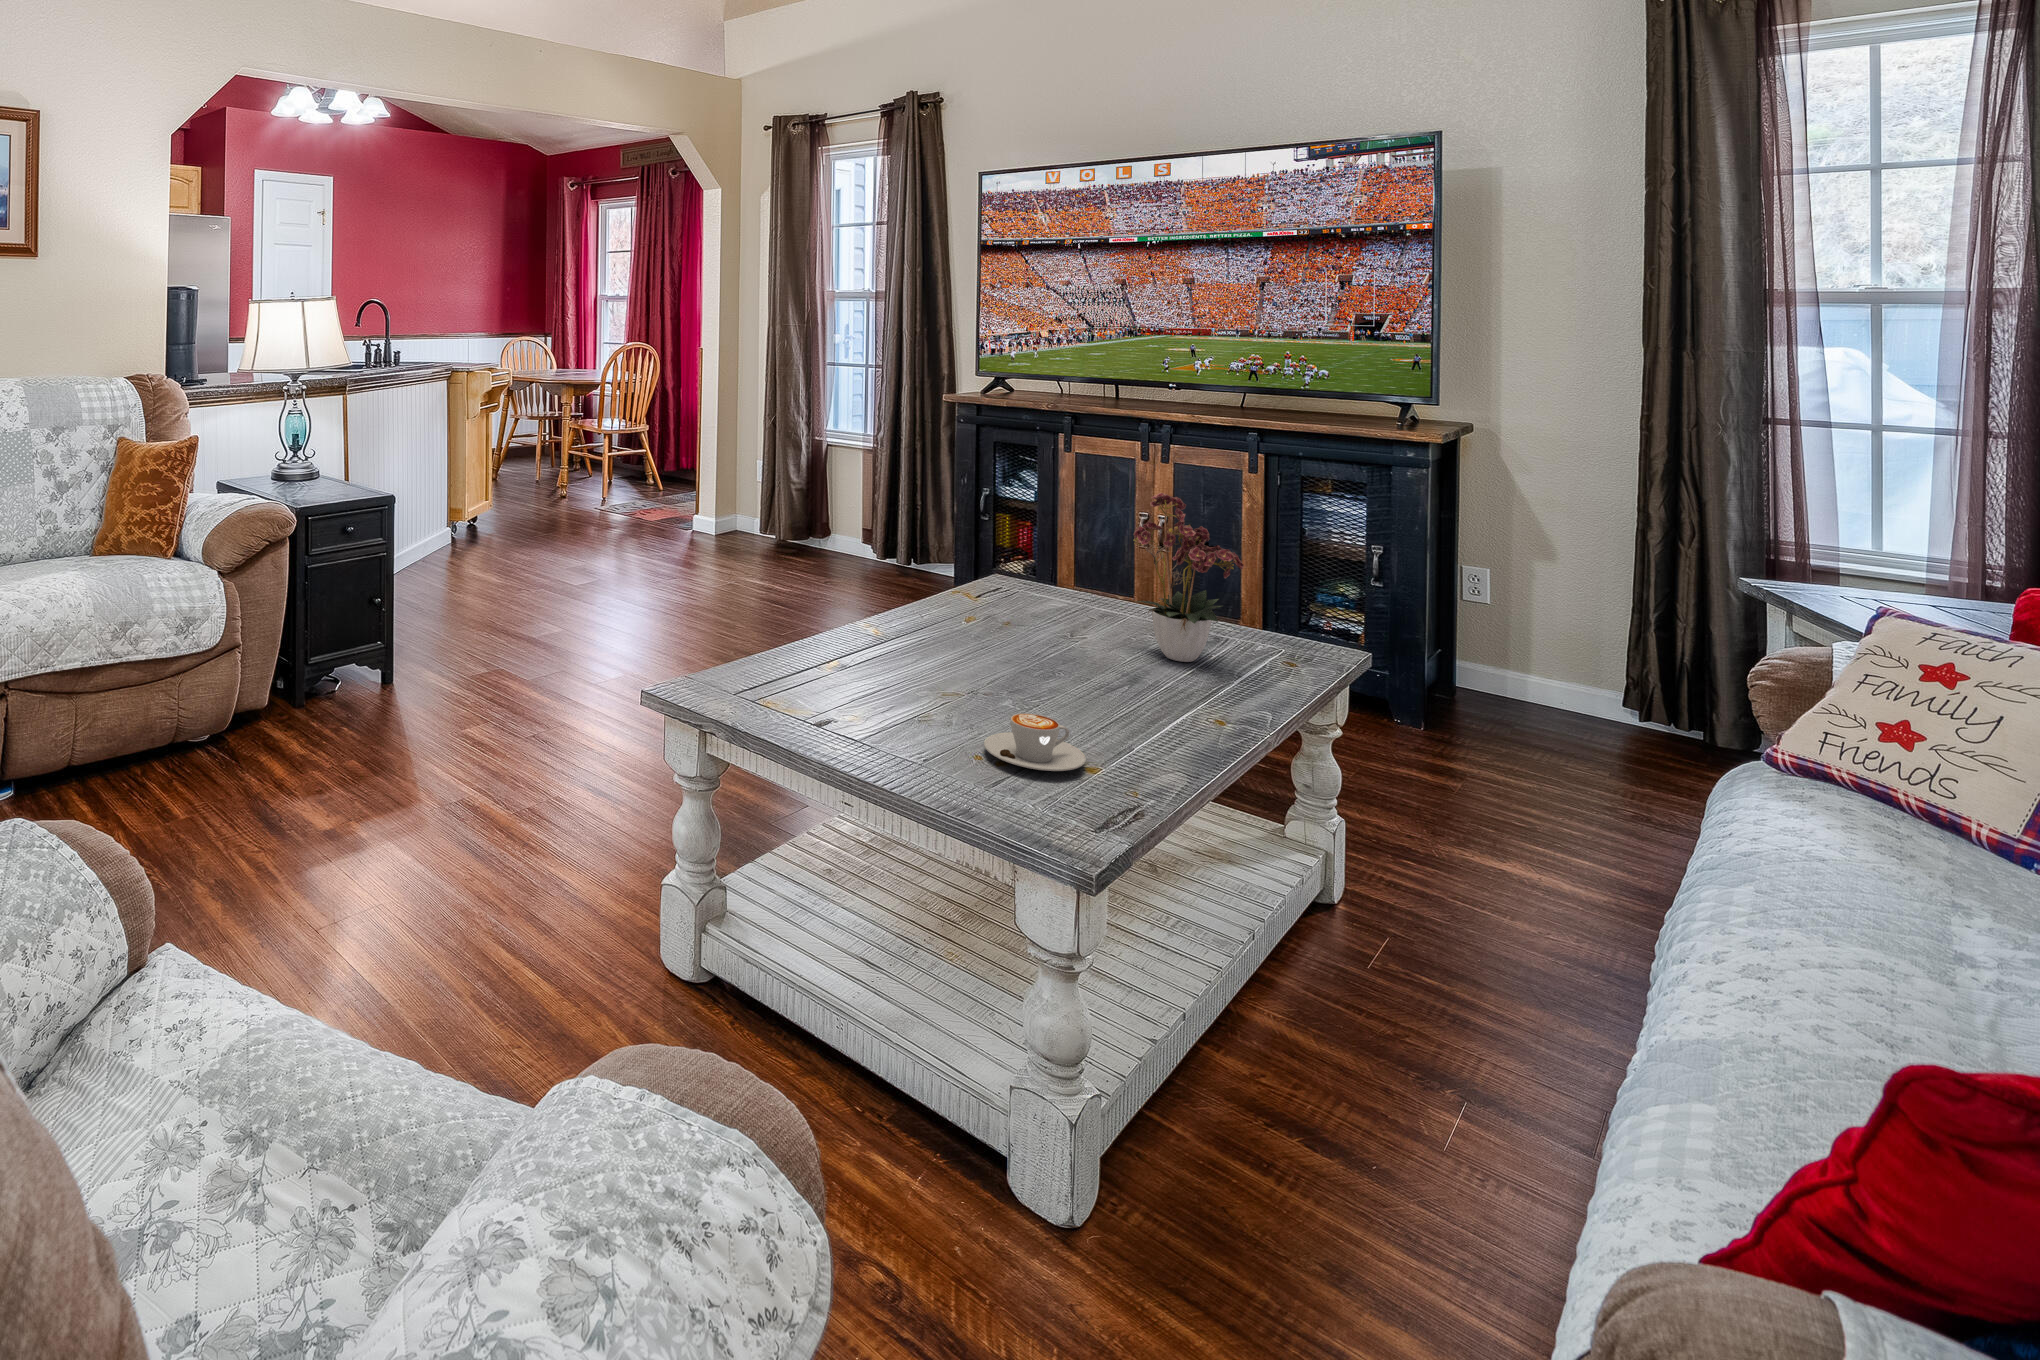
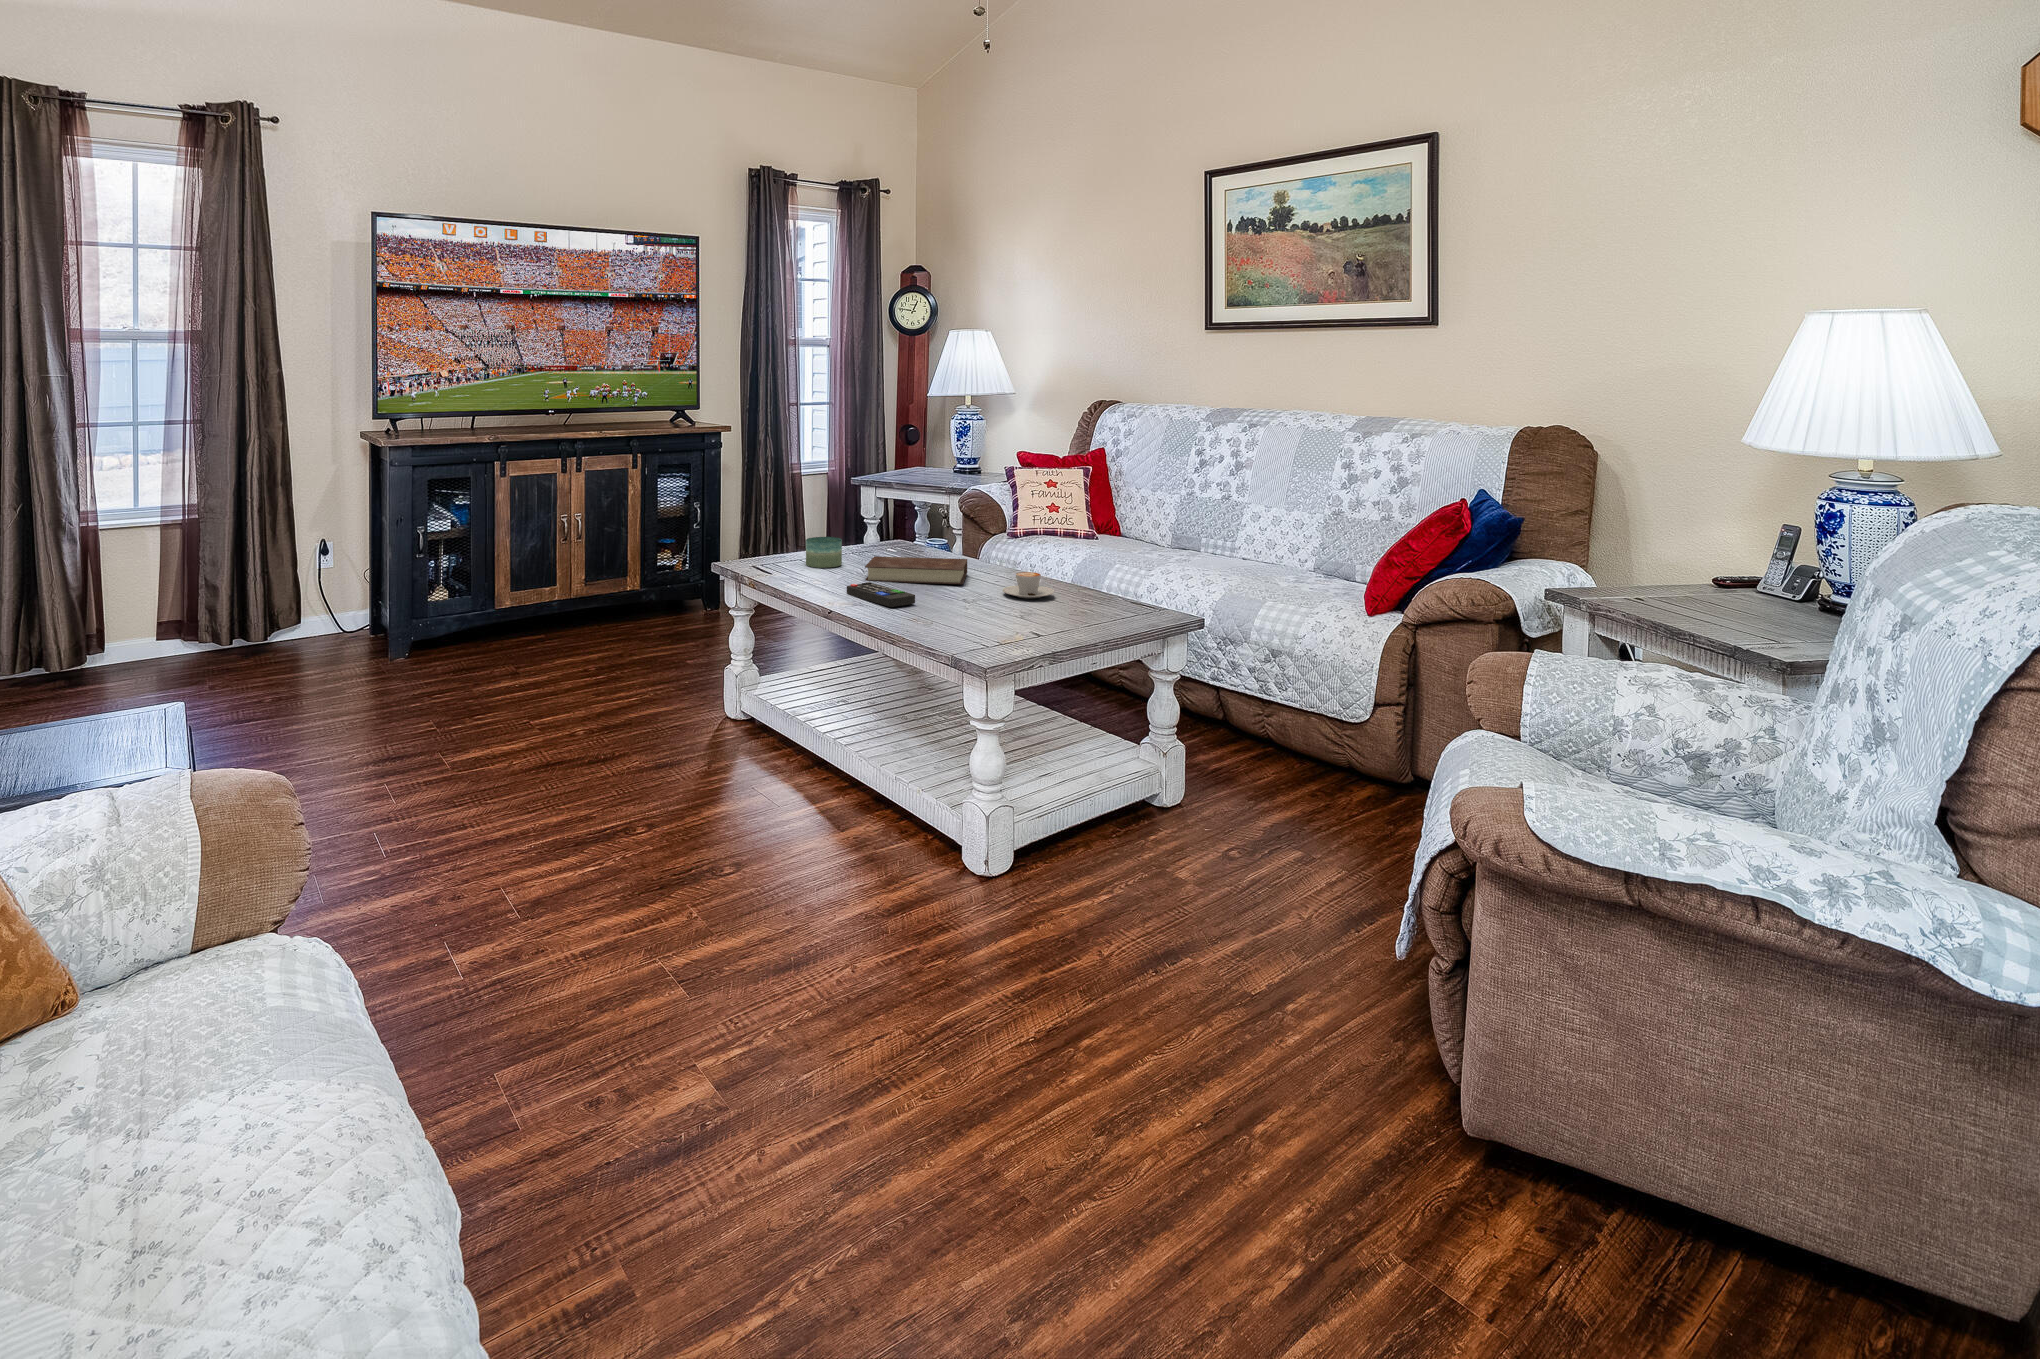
flower arrangement: present [1133,493,1244,662] -> none [868,453,932,556]
candle: none [985,585,1044,635] -> present [806,537,842,568]
book: none [956,635,1124,708] -> present [865,556,967,584]
remote control: none [806,641,897,686] -> present [847,582,915,607]

